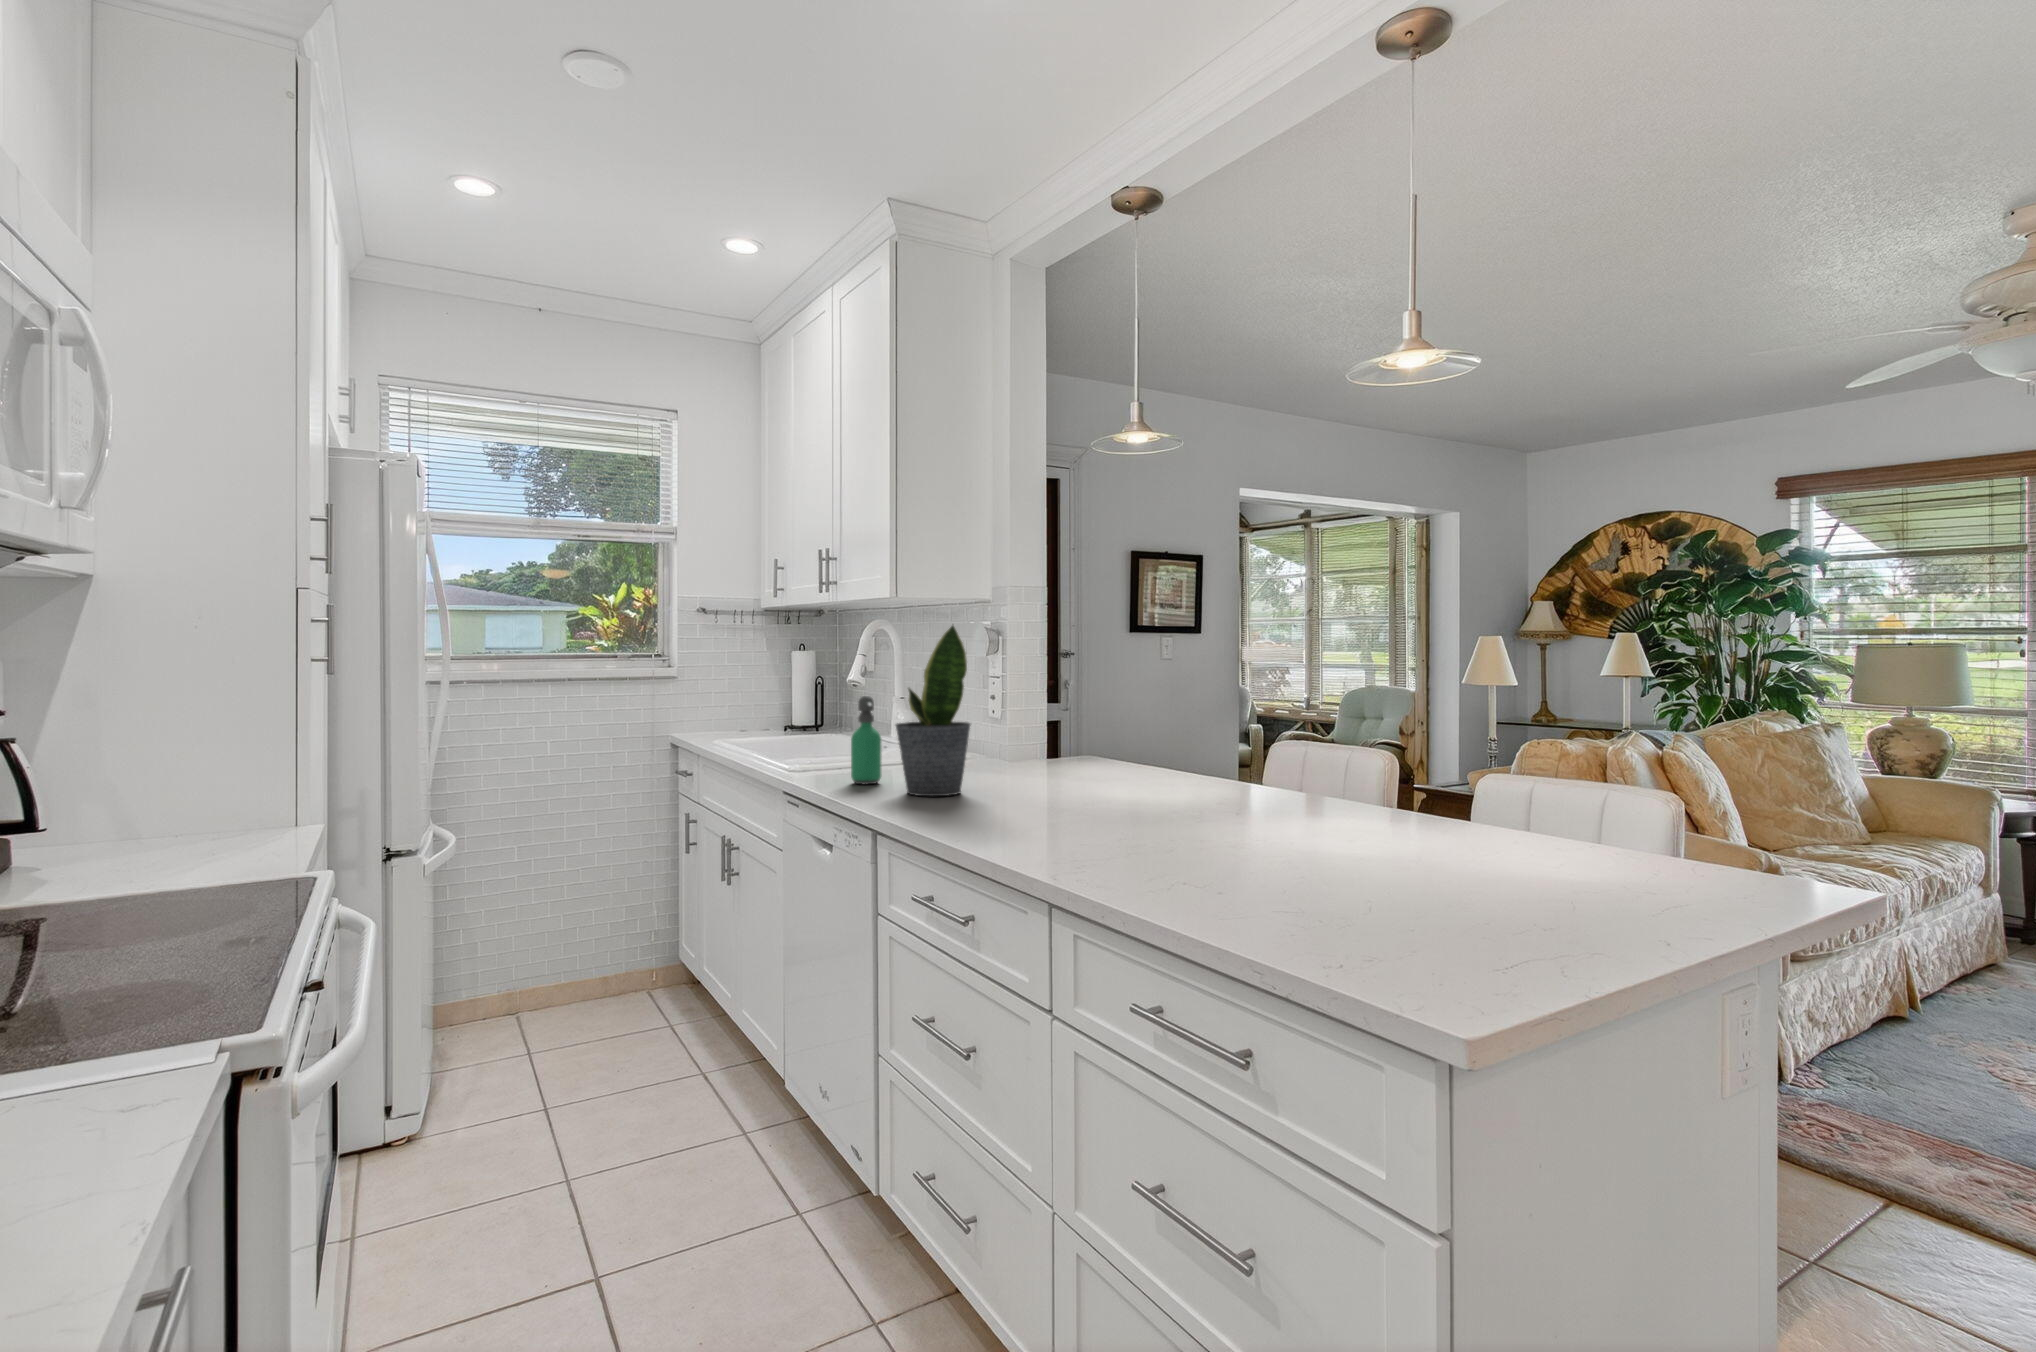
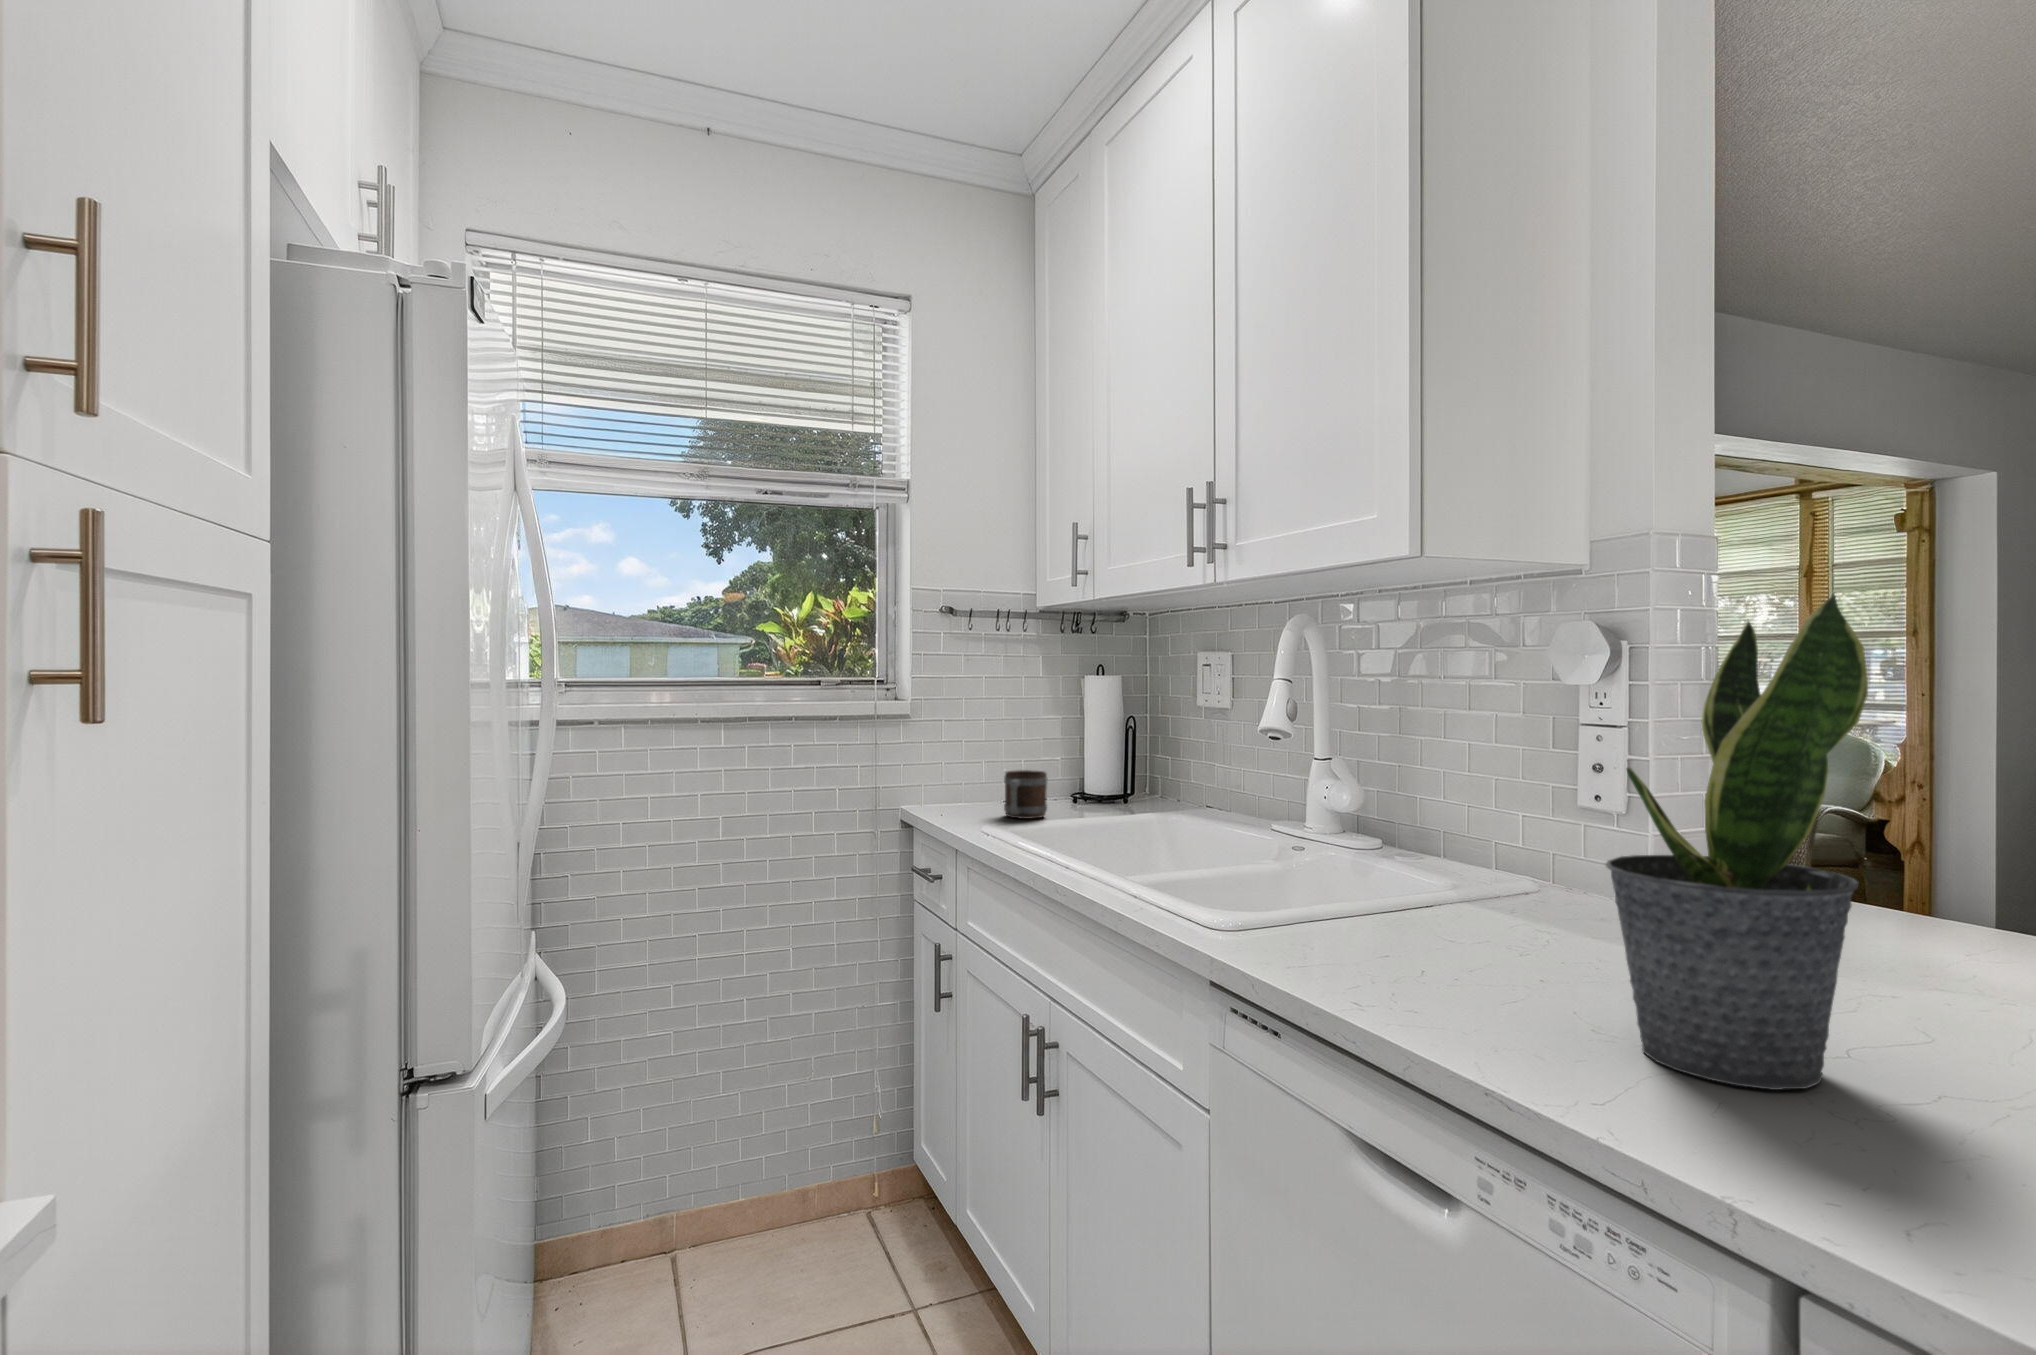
soap dispenser: present [851,696,881,784] -> none [1421,781,1501,1004]
mug: none [732,710,759,737] -> present [1004,770,1048,819]

